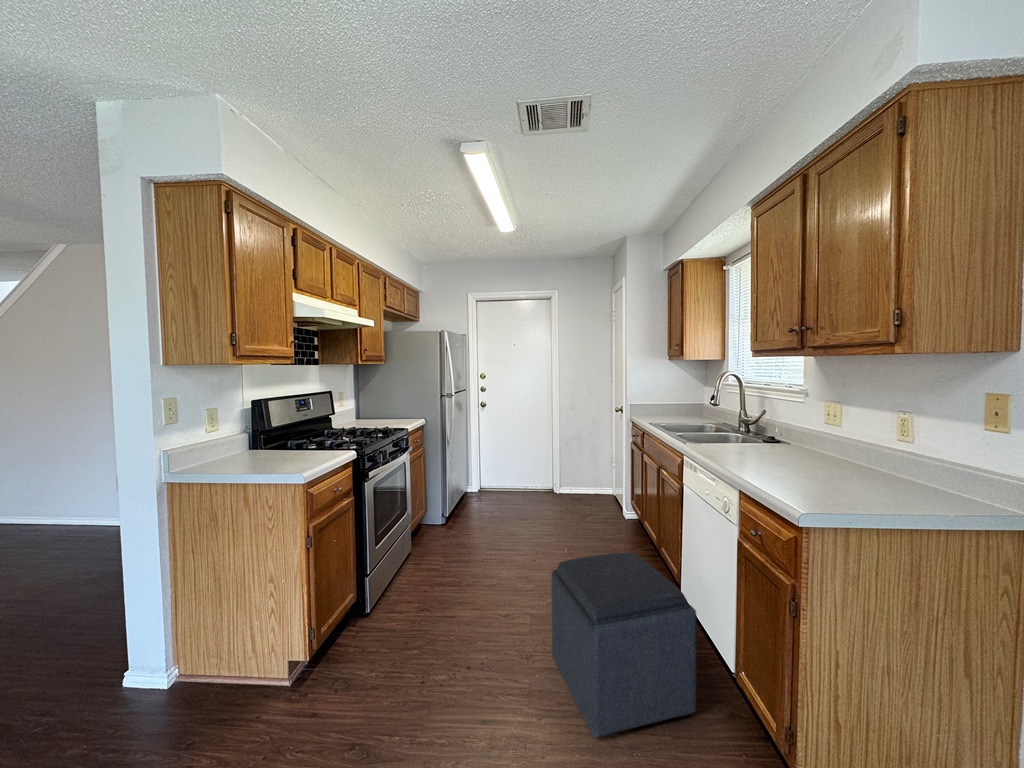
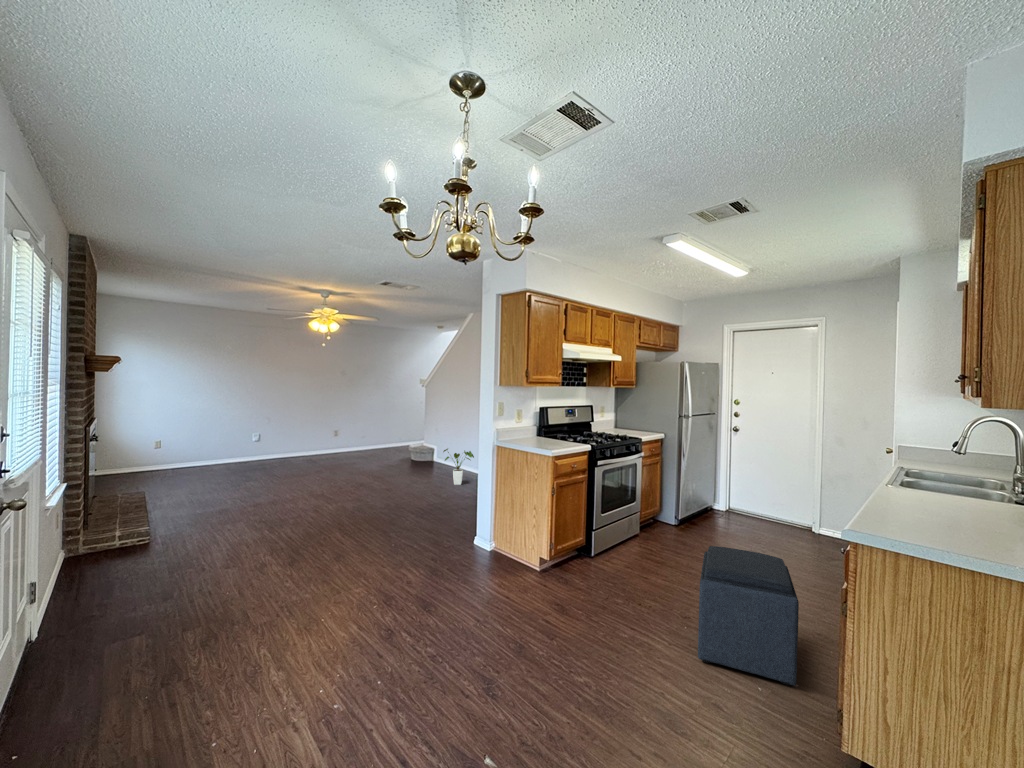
house plant: none [19,487,101,553] -> present [443,449,474,485]

